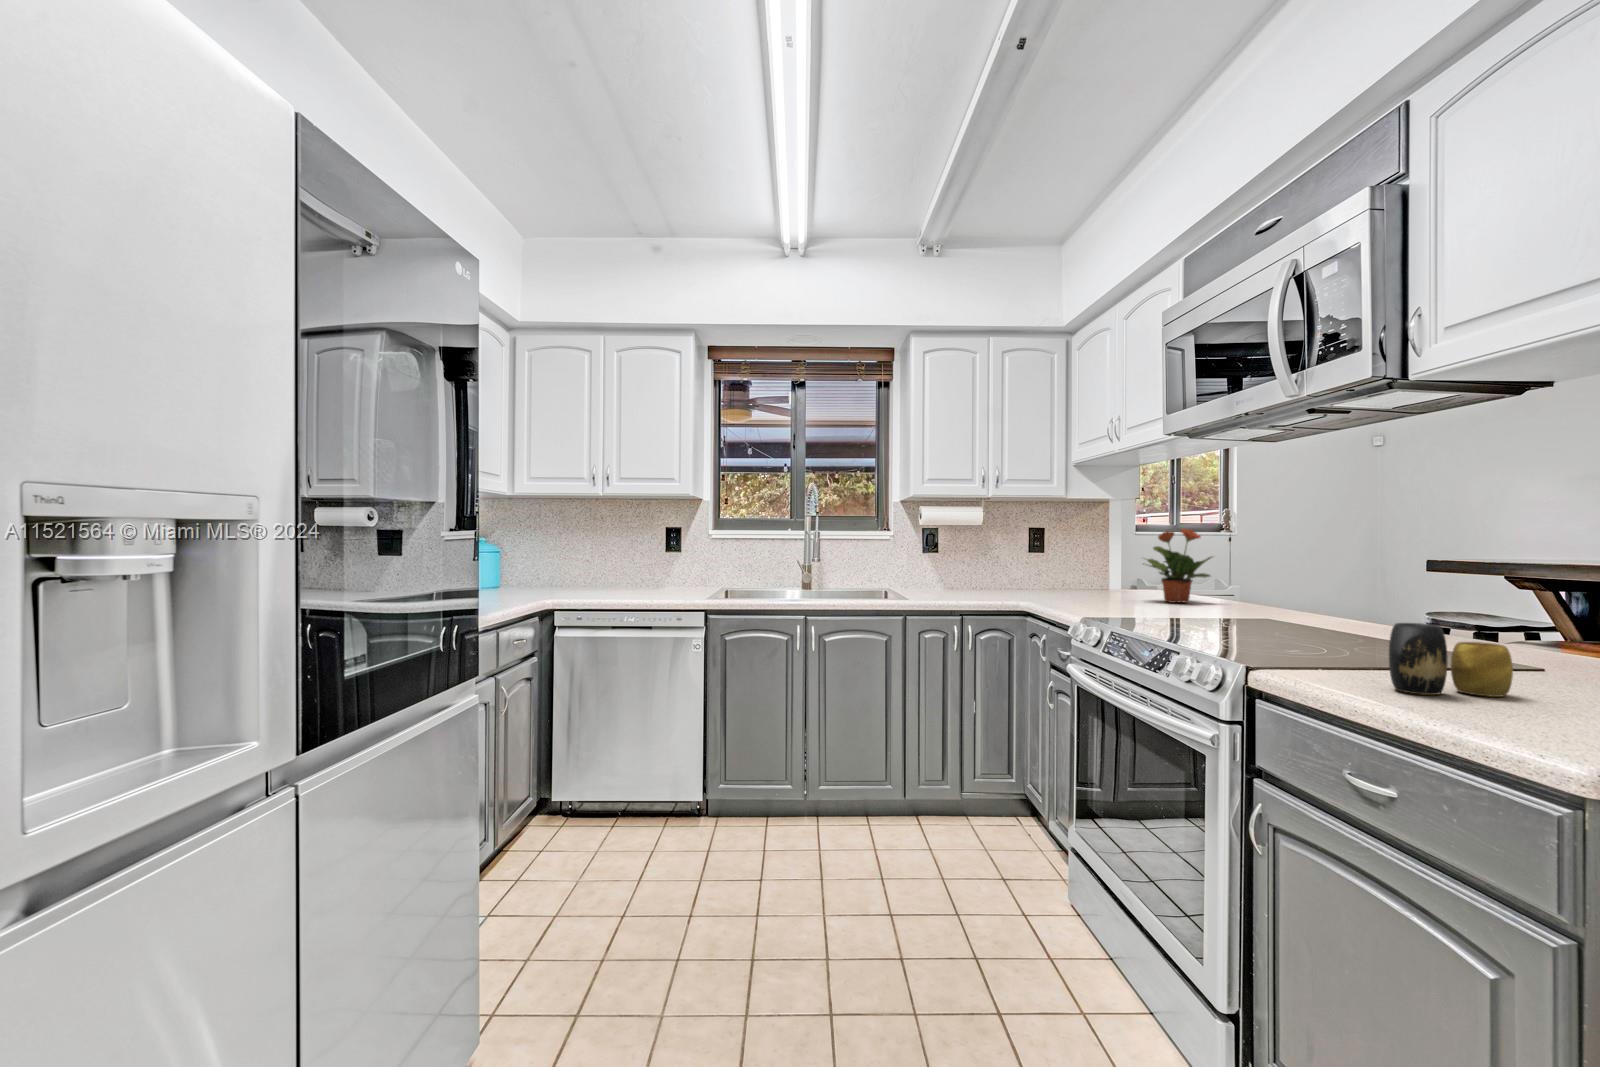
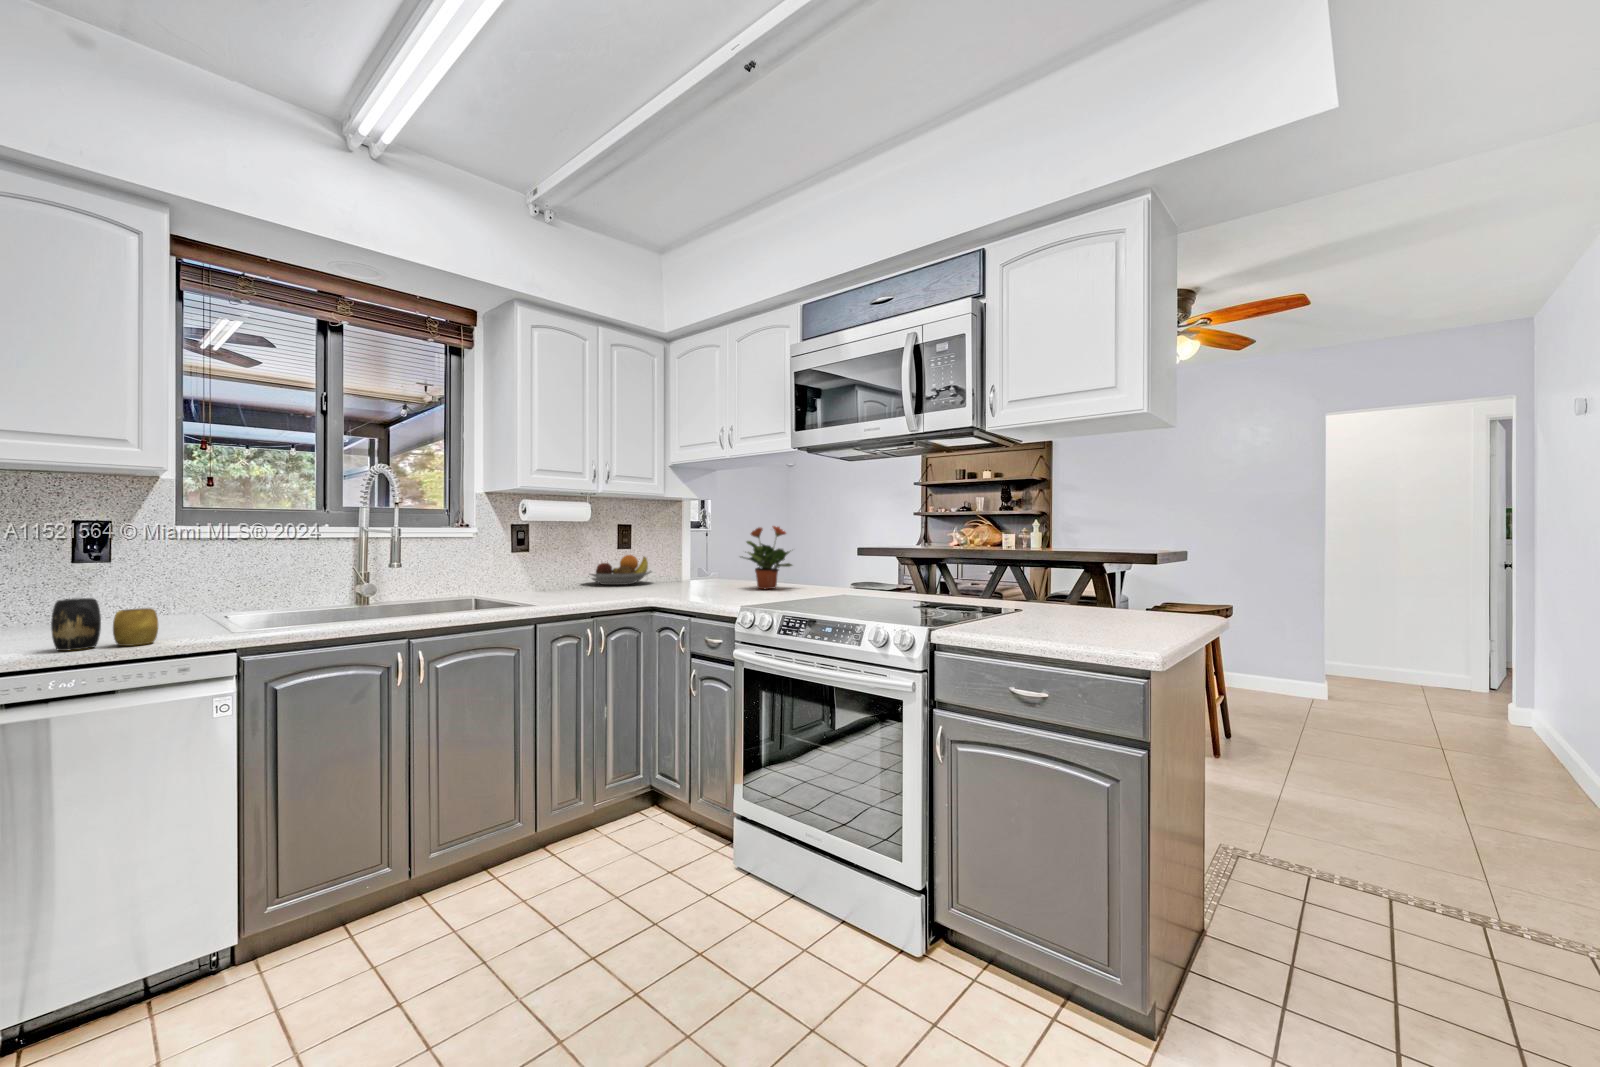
fruit bowl: none [996,560,1069,591] -> present [588,555,652,585]
vase: present [1389,623,1513,697] -> present [51,598,158,651]

